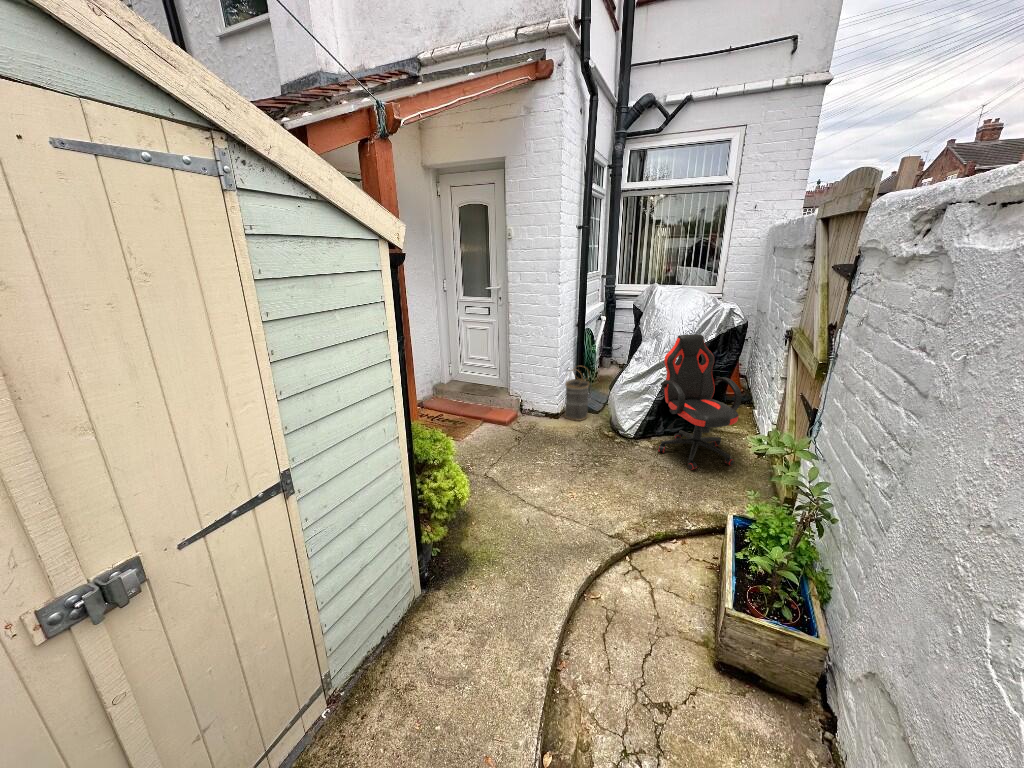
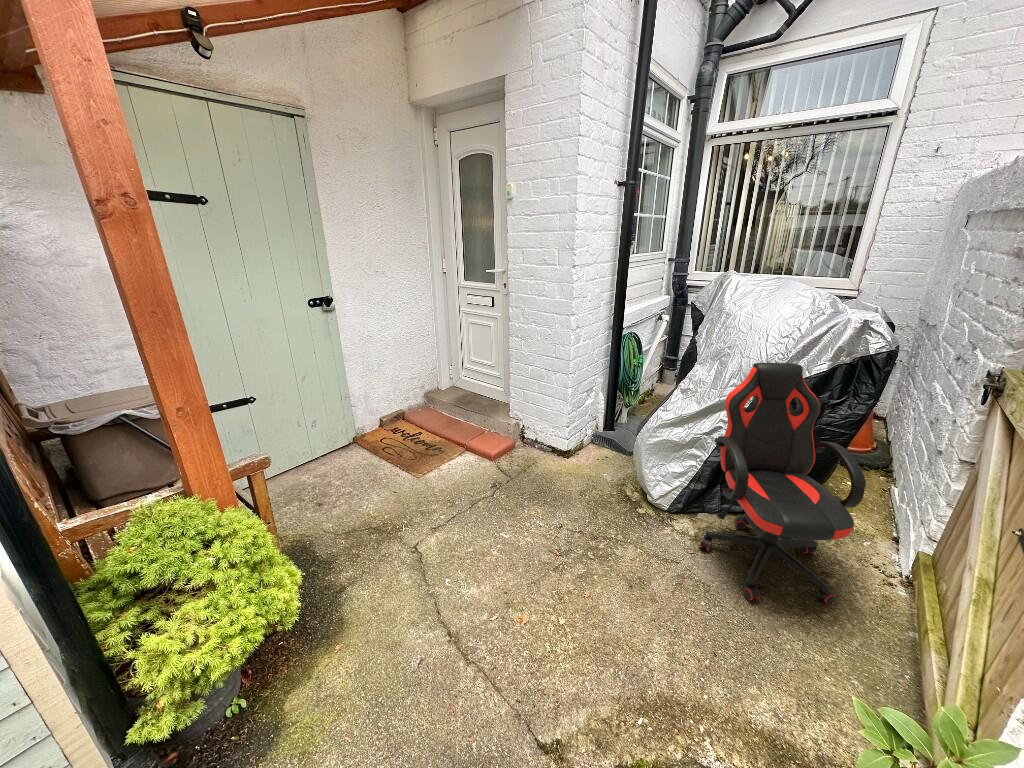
basket: present [565,369,589,421] -> none [576,389,618,467]

